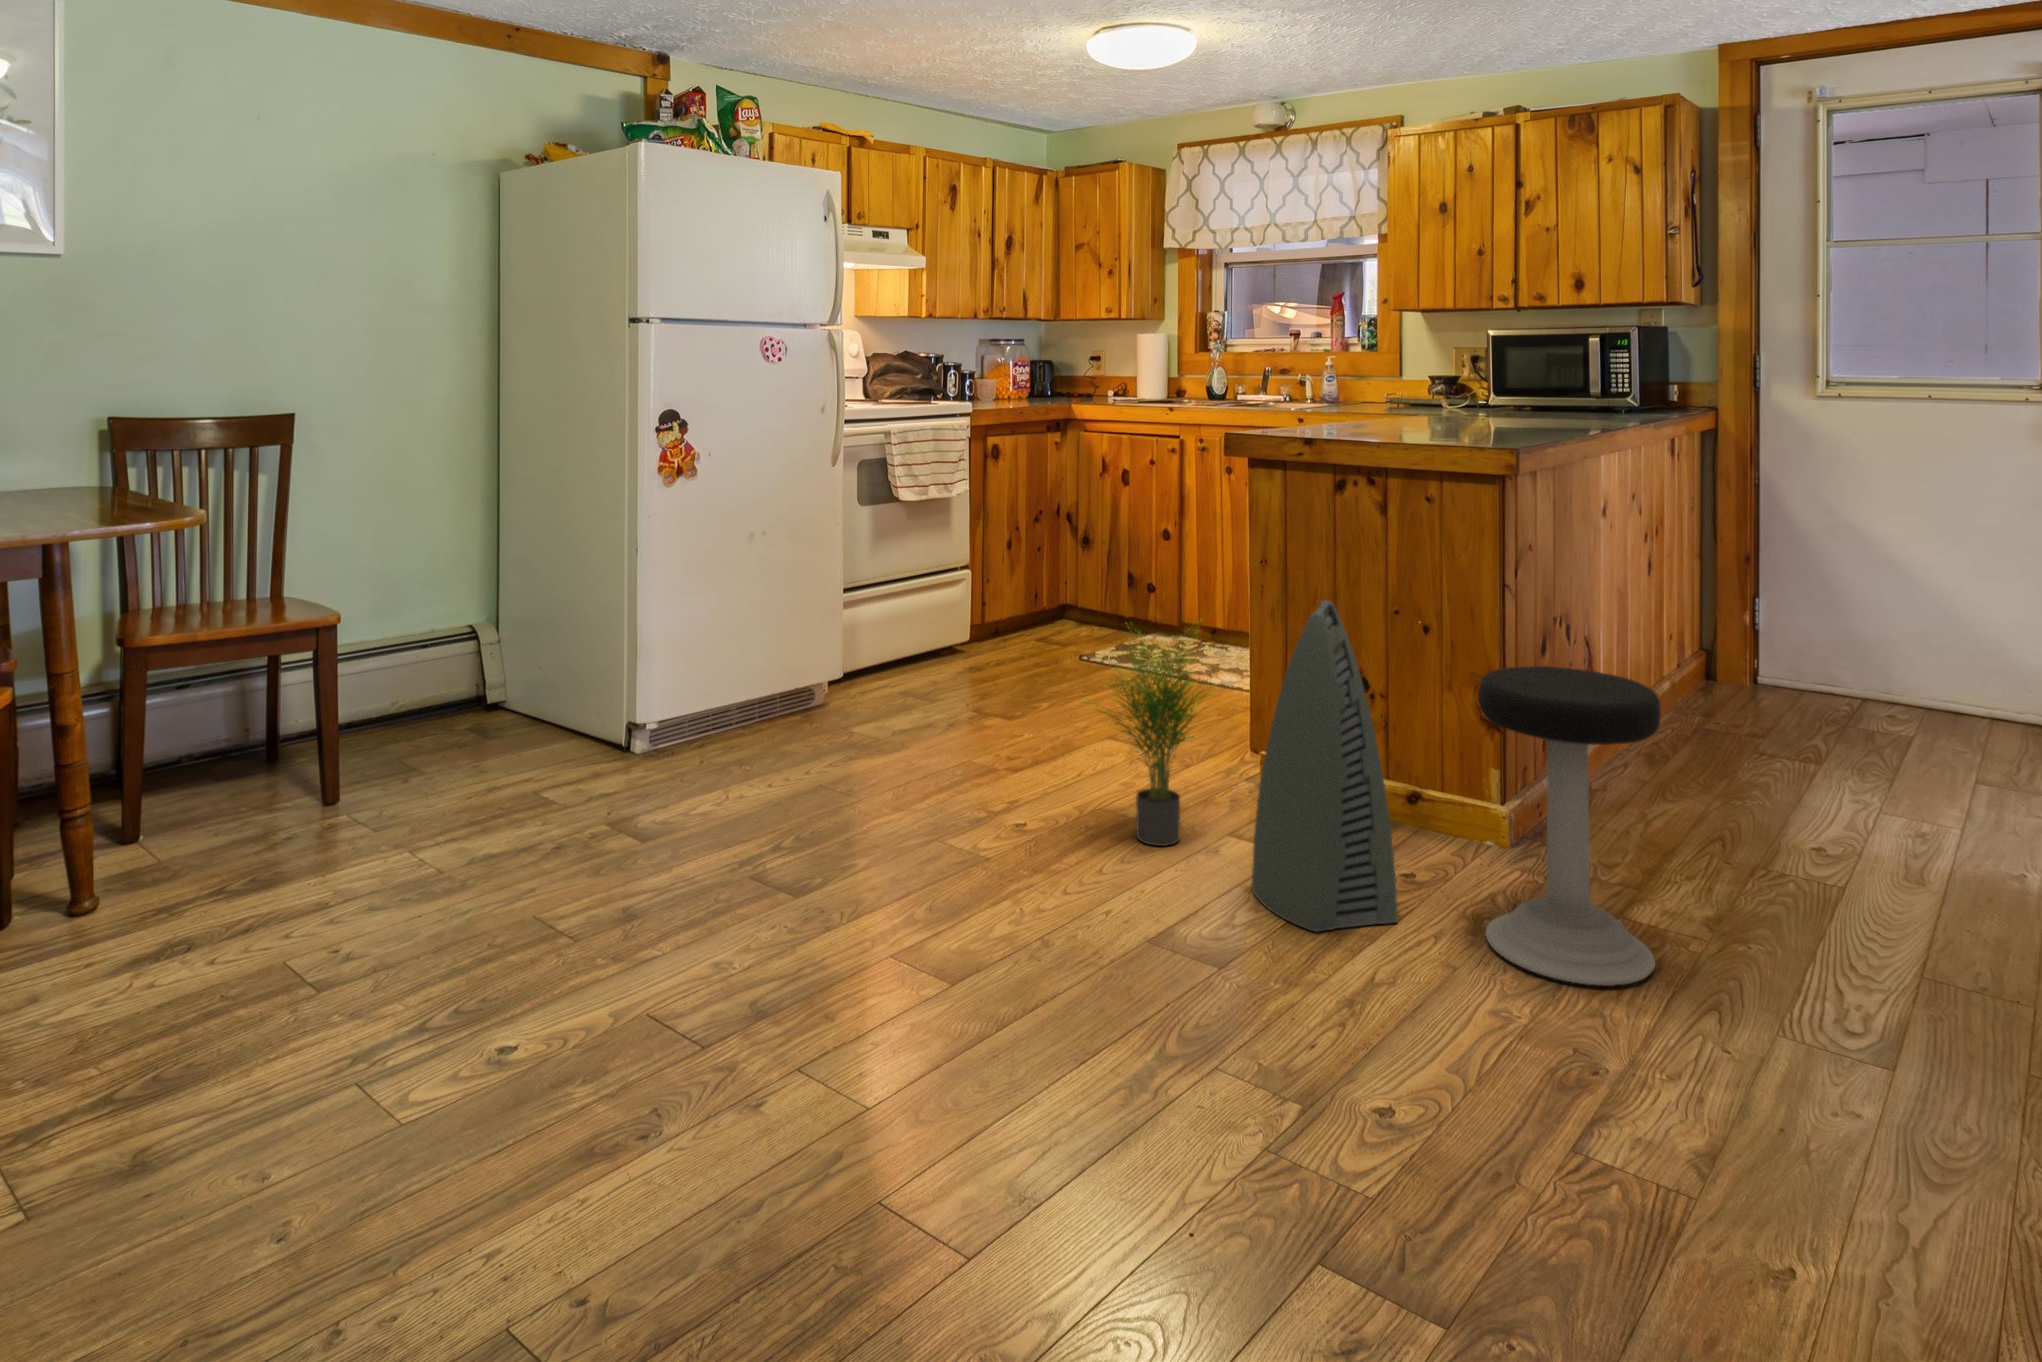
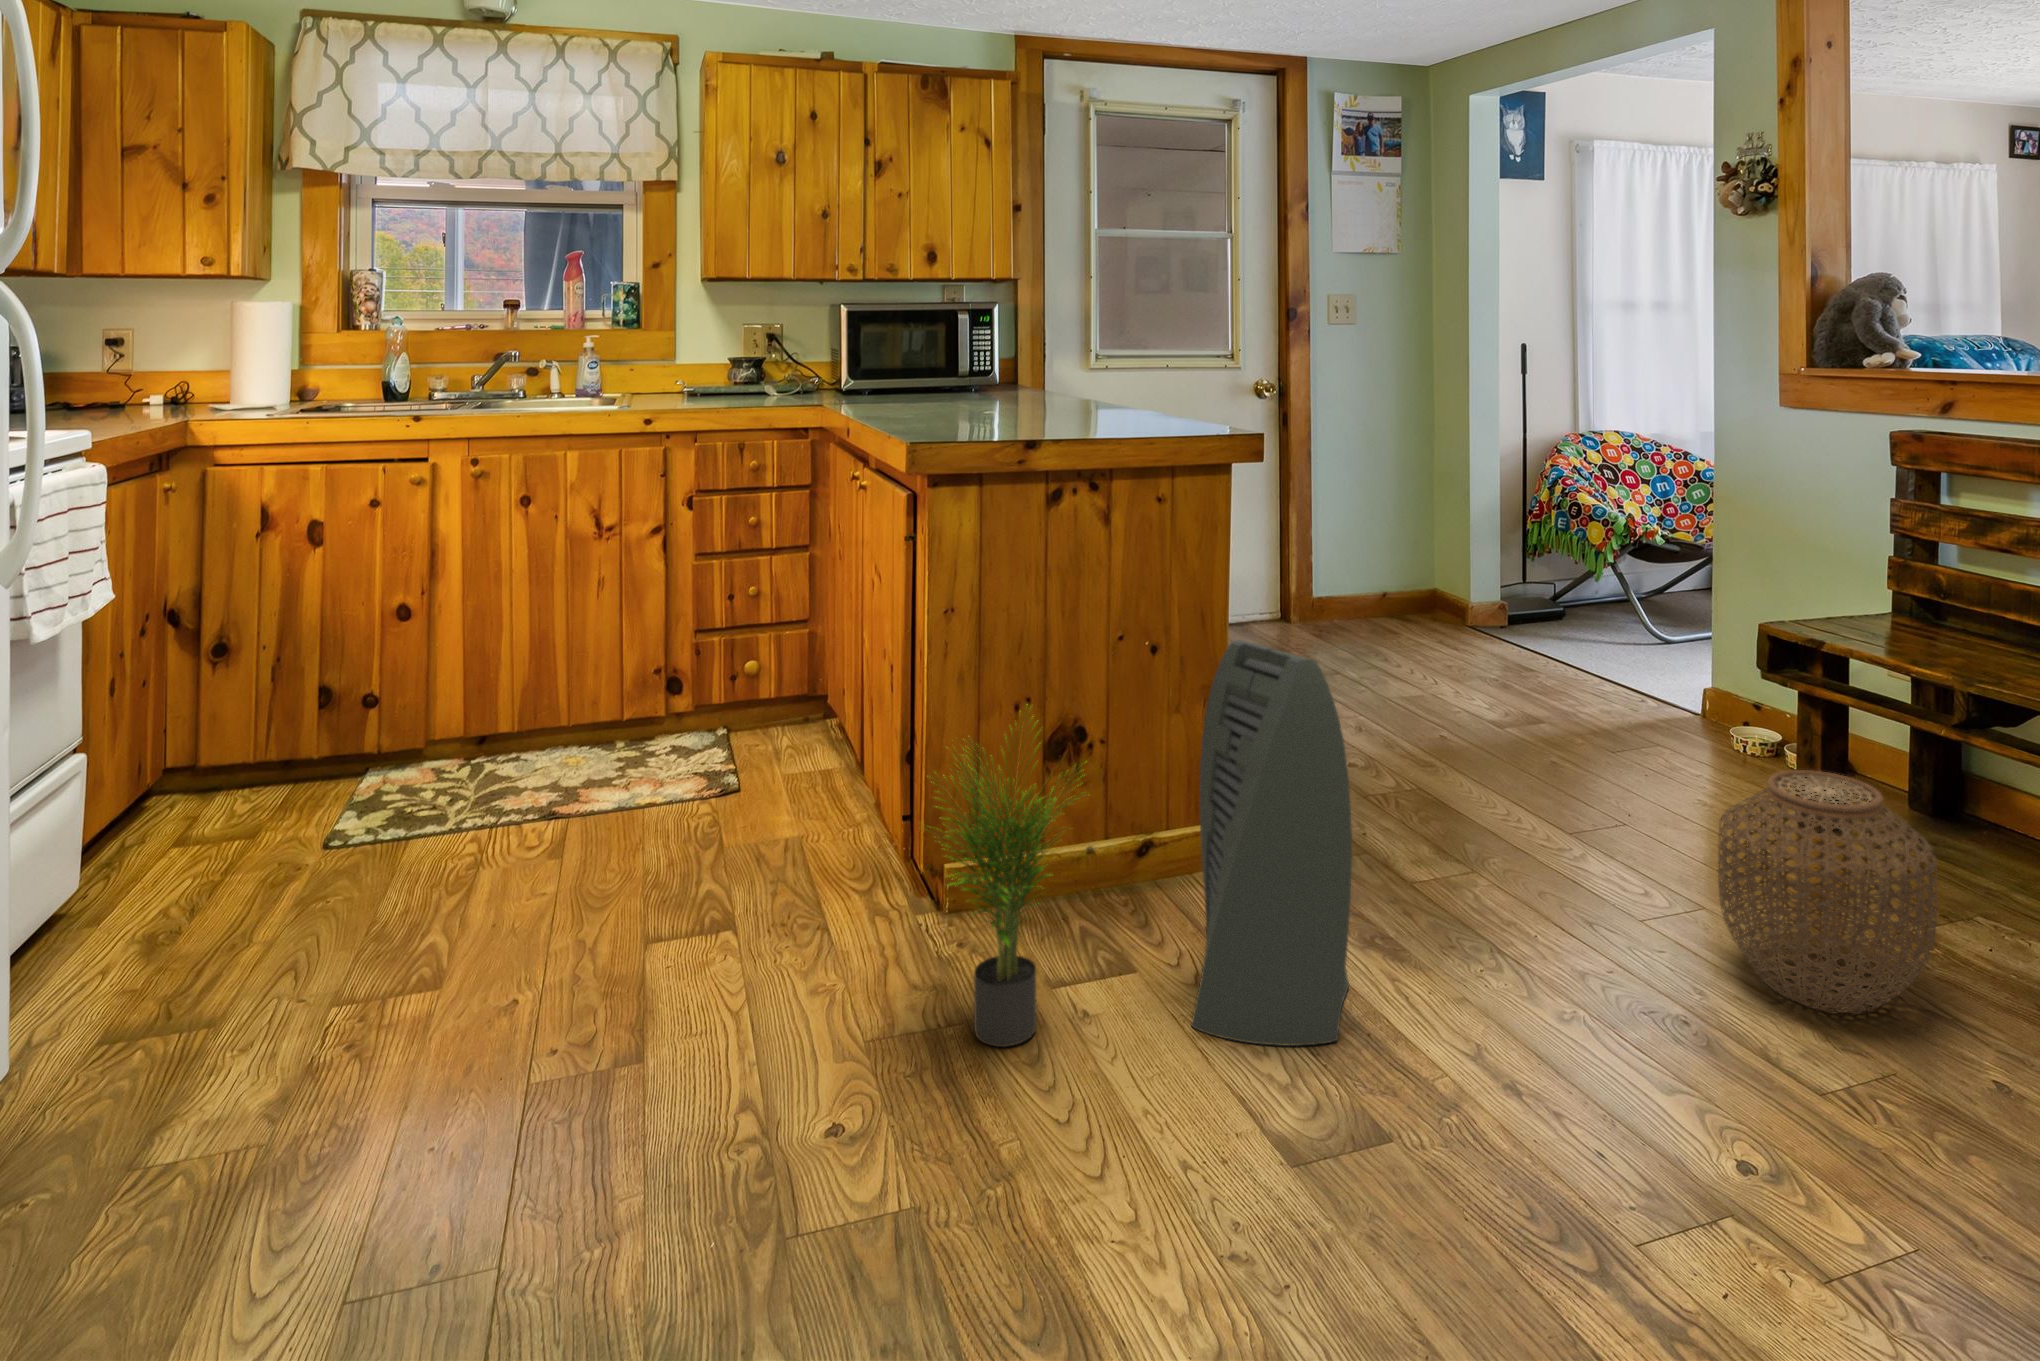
stool: present [1480,666,1661,986] -> none [1376,650,1545,970]
woven basket: none [1714,878,2001,1189] -> present [1718,770,1937,1013]

